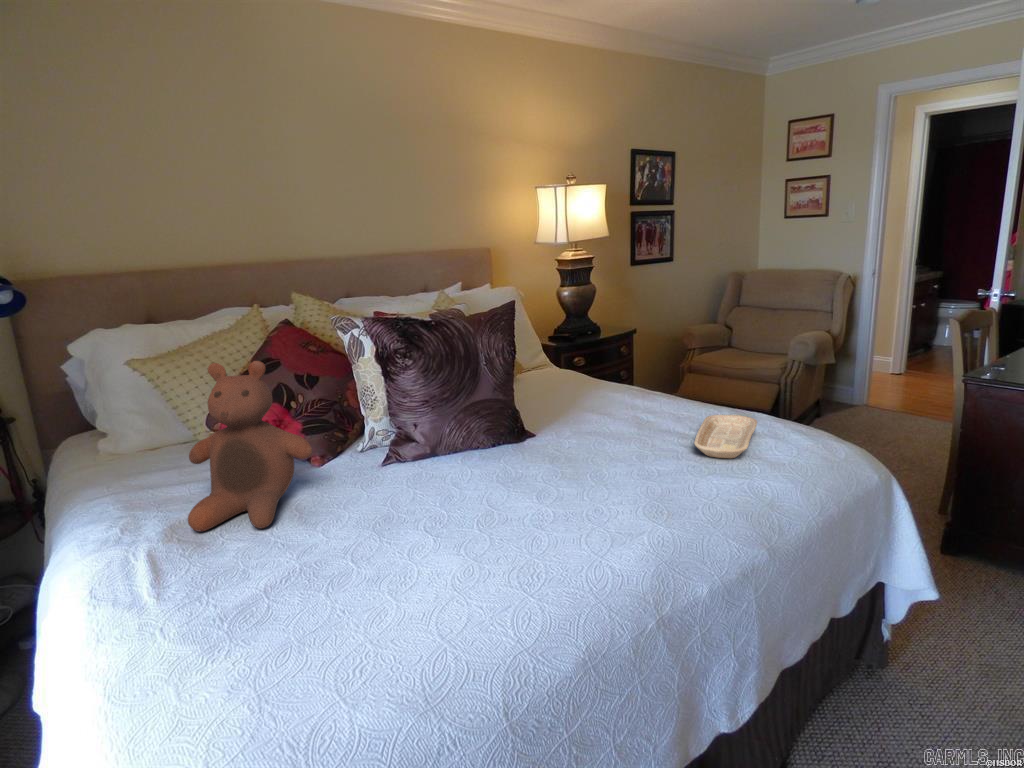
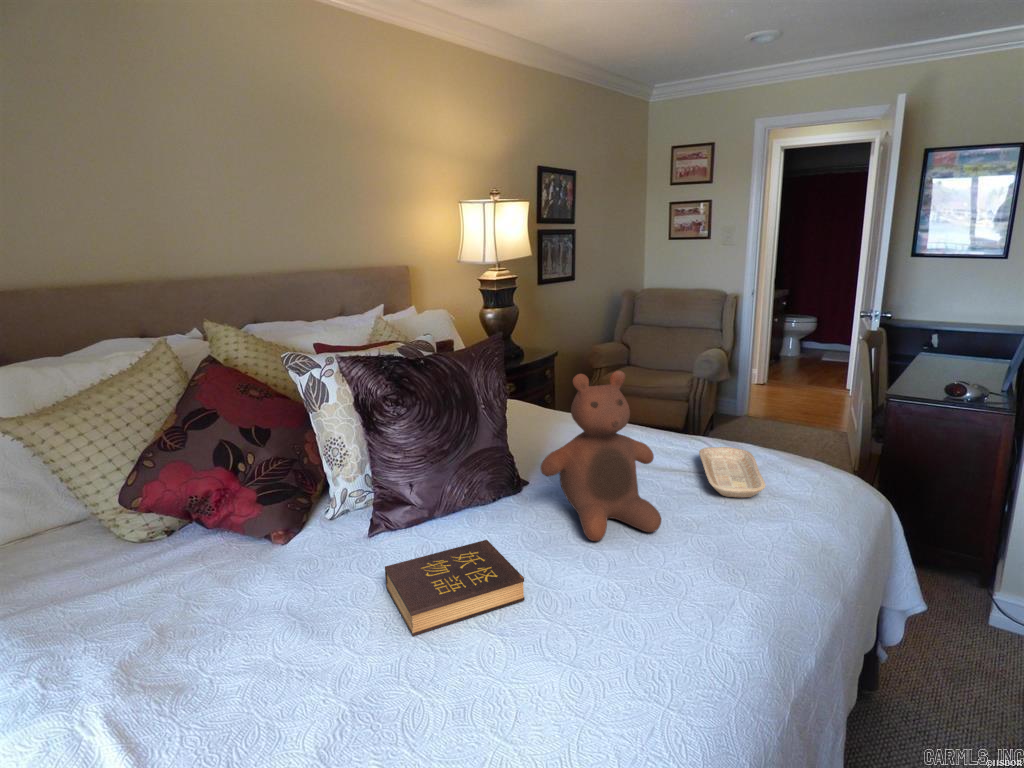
stuffed bear: present [188,361,312,531] -> present [541,371,661,541]
hardback book: none [369,470,471,531] -> present [385,540,525,636]

